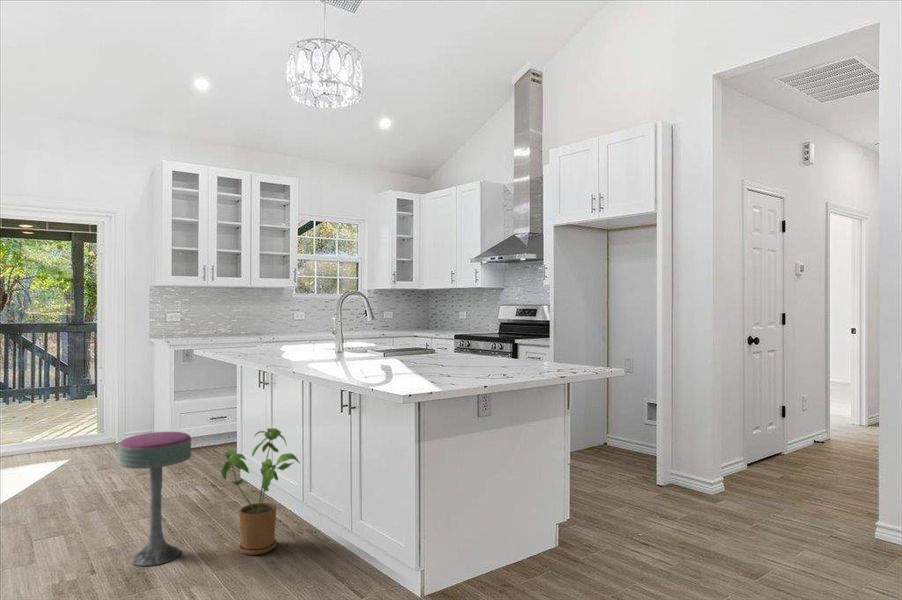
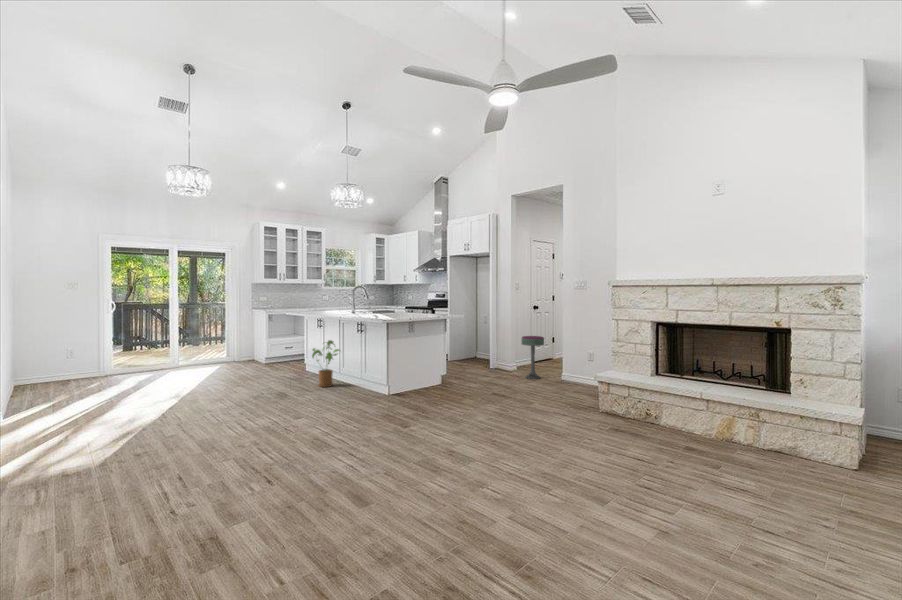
bar stool: present [119,432,191,566] -> present [521,336,544,379]

